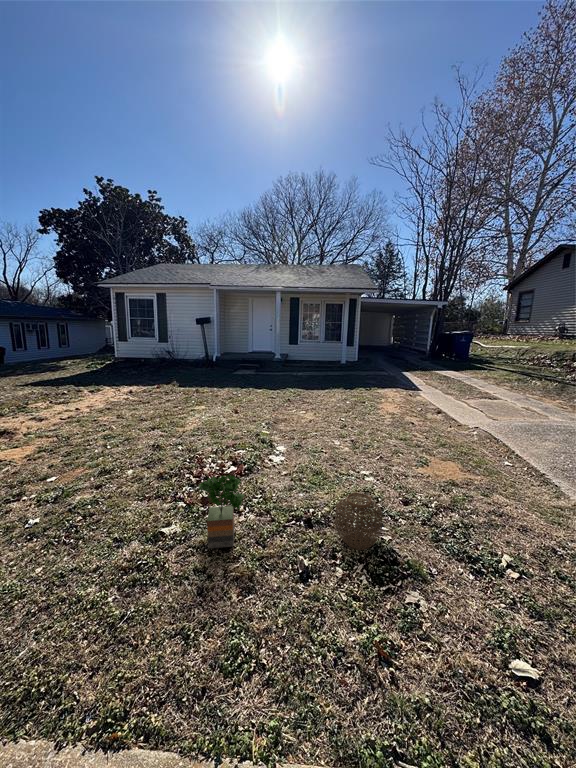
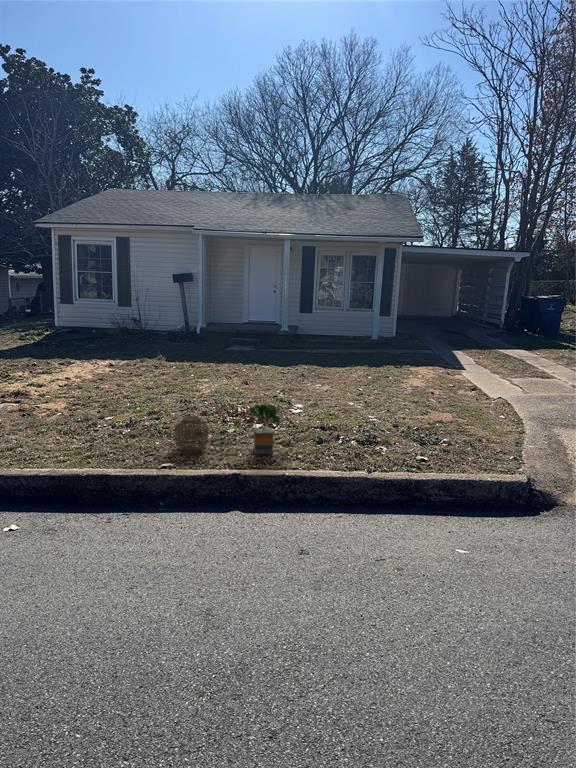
woven basket: present [335,493,382,550] -> present [175,417,208,454]

